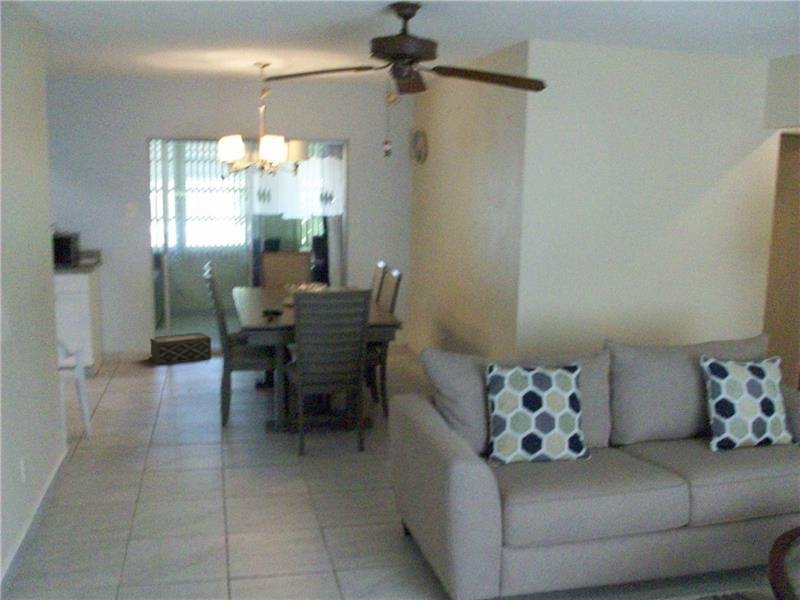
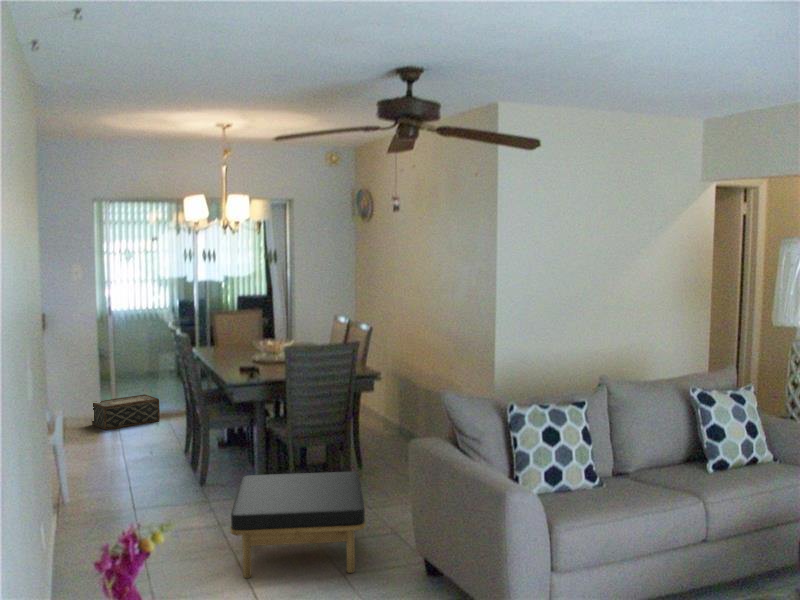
ottoman: none [214,419,358,523] -> present [230,472,366,578]

